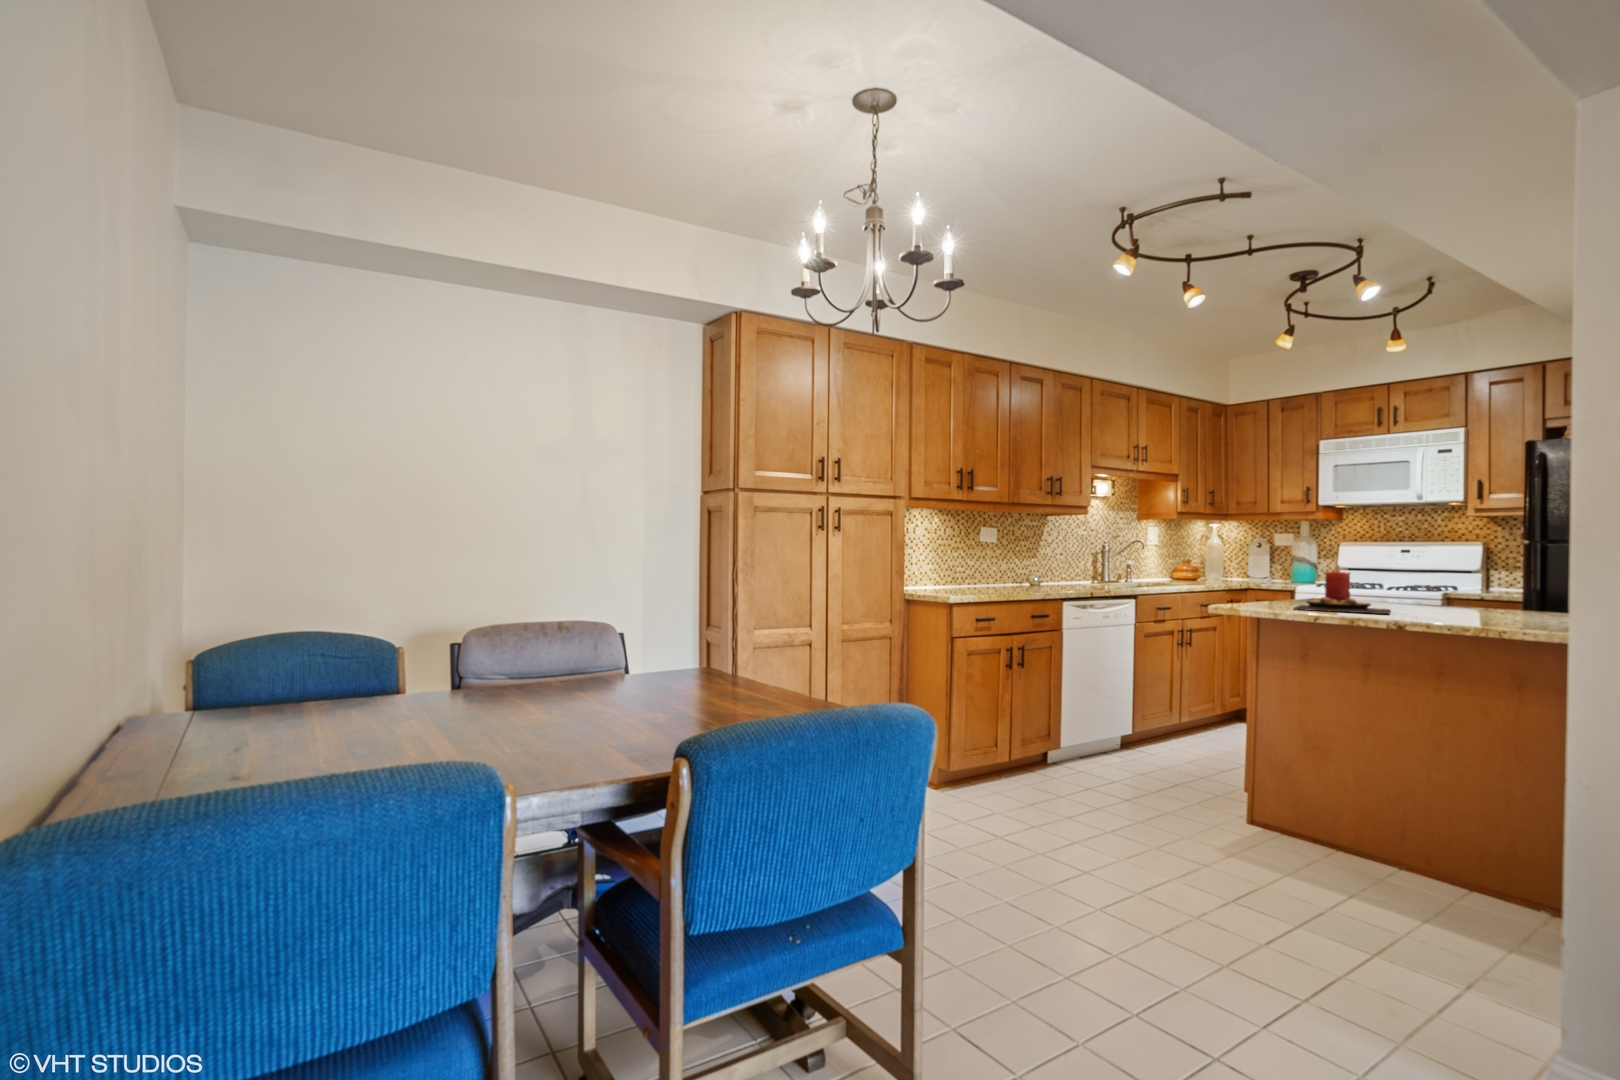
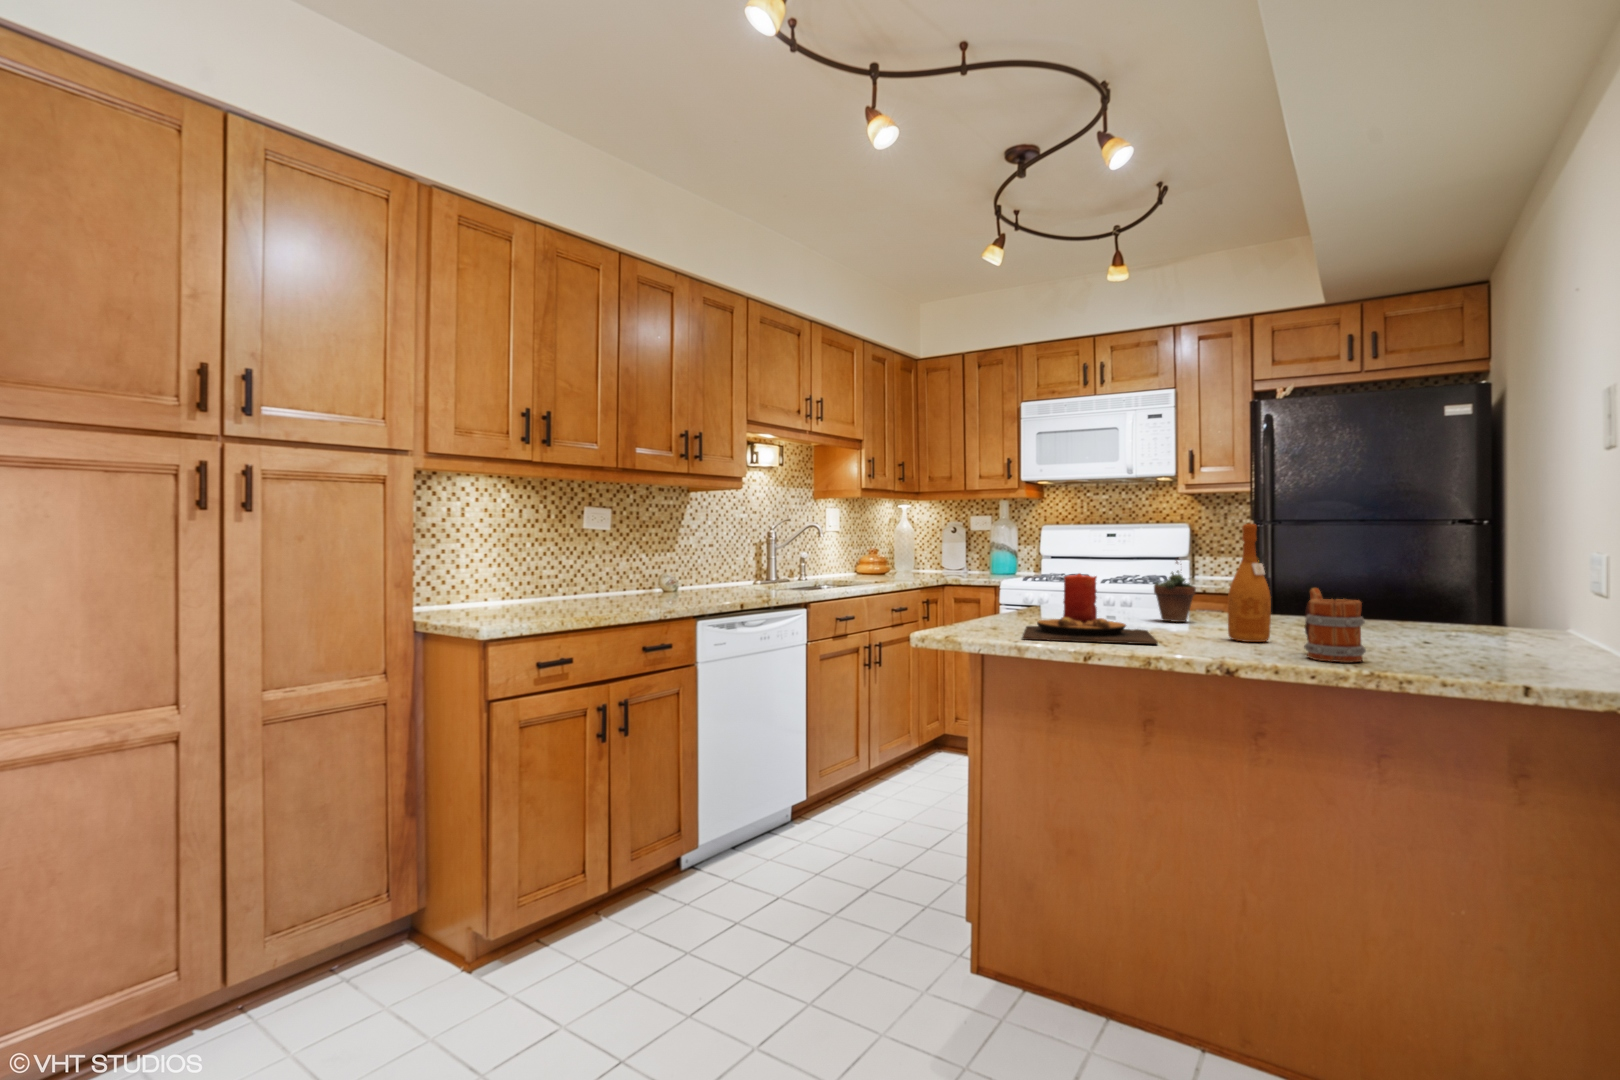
wine bottle: none [1450,539,1482,617] -> present [1228,523,1271,642]
succulent plant: none [1408,563,1442,609] -> present [1154,560,1196,622]
mug: none [1490,580,1533,625] -> present [1304,588,1366,662]

